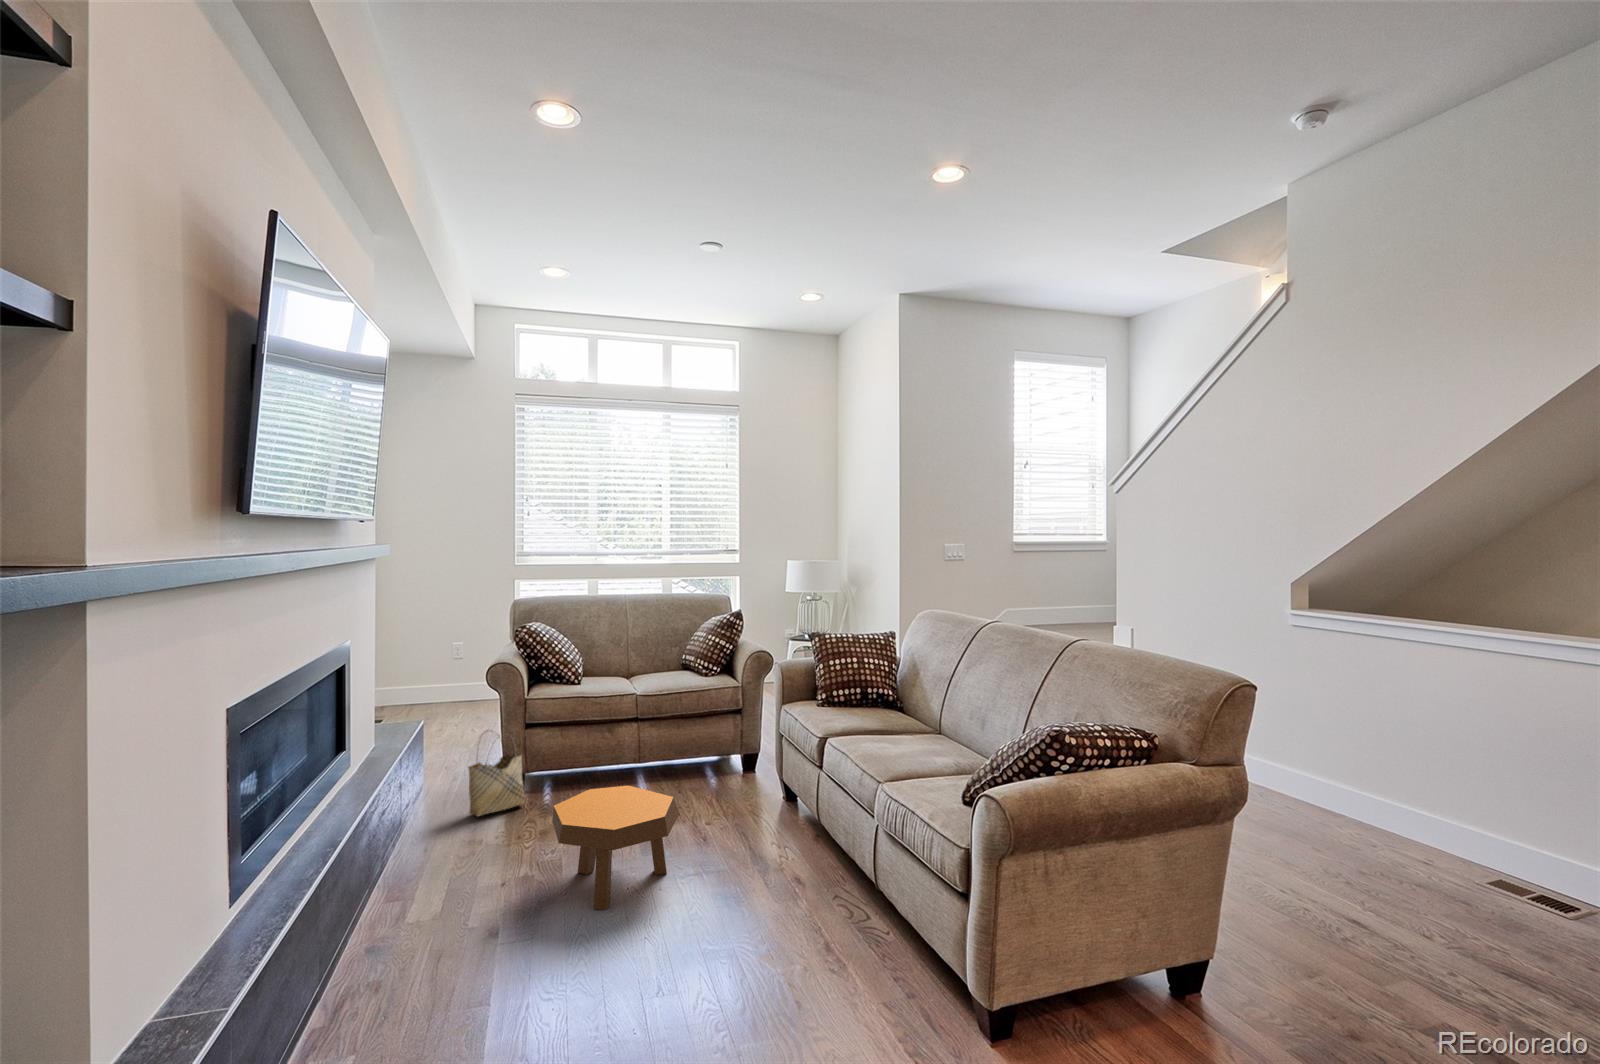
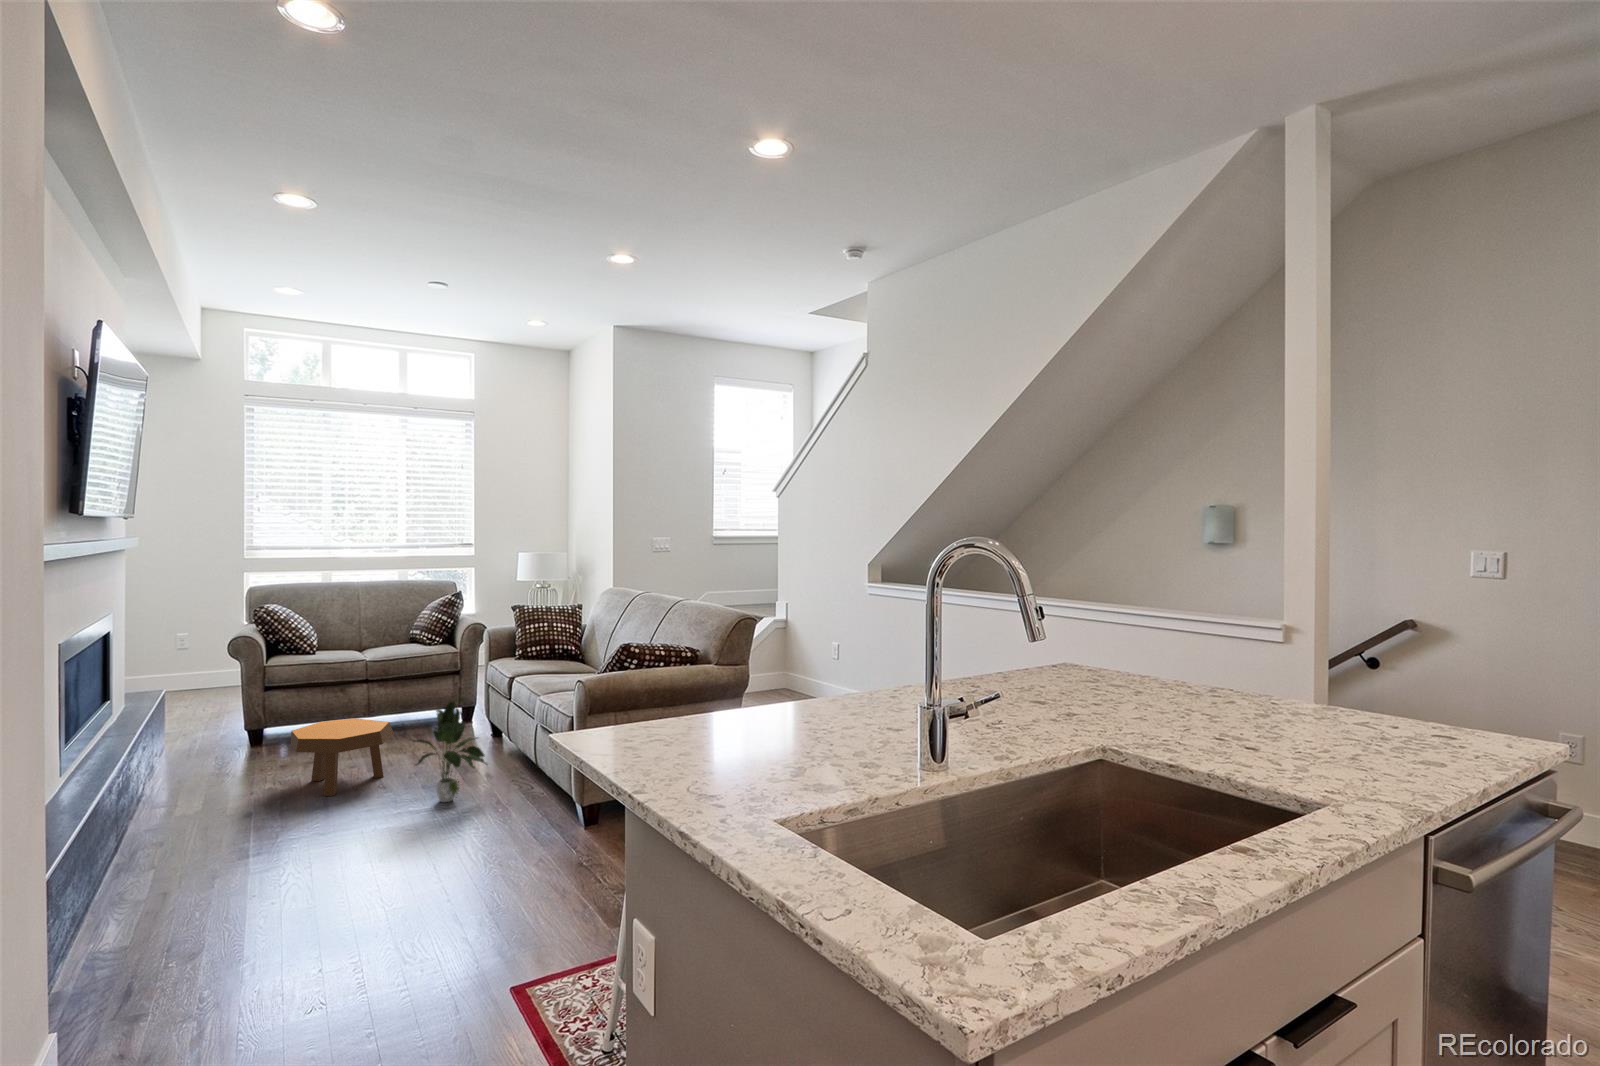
woven basket: present [468,737,525,817] -> none [213,690,264,758]
potted plant: none [710,790,818,946] -> present [412,701,488,802]

